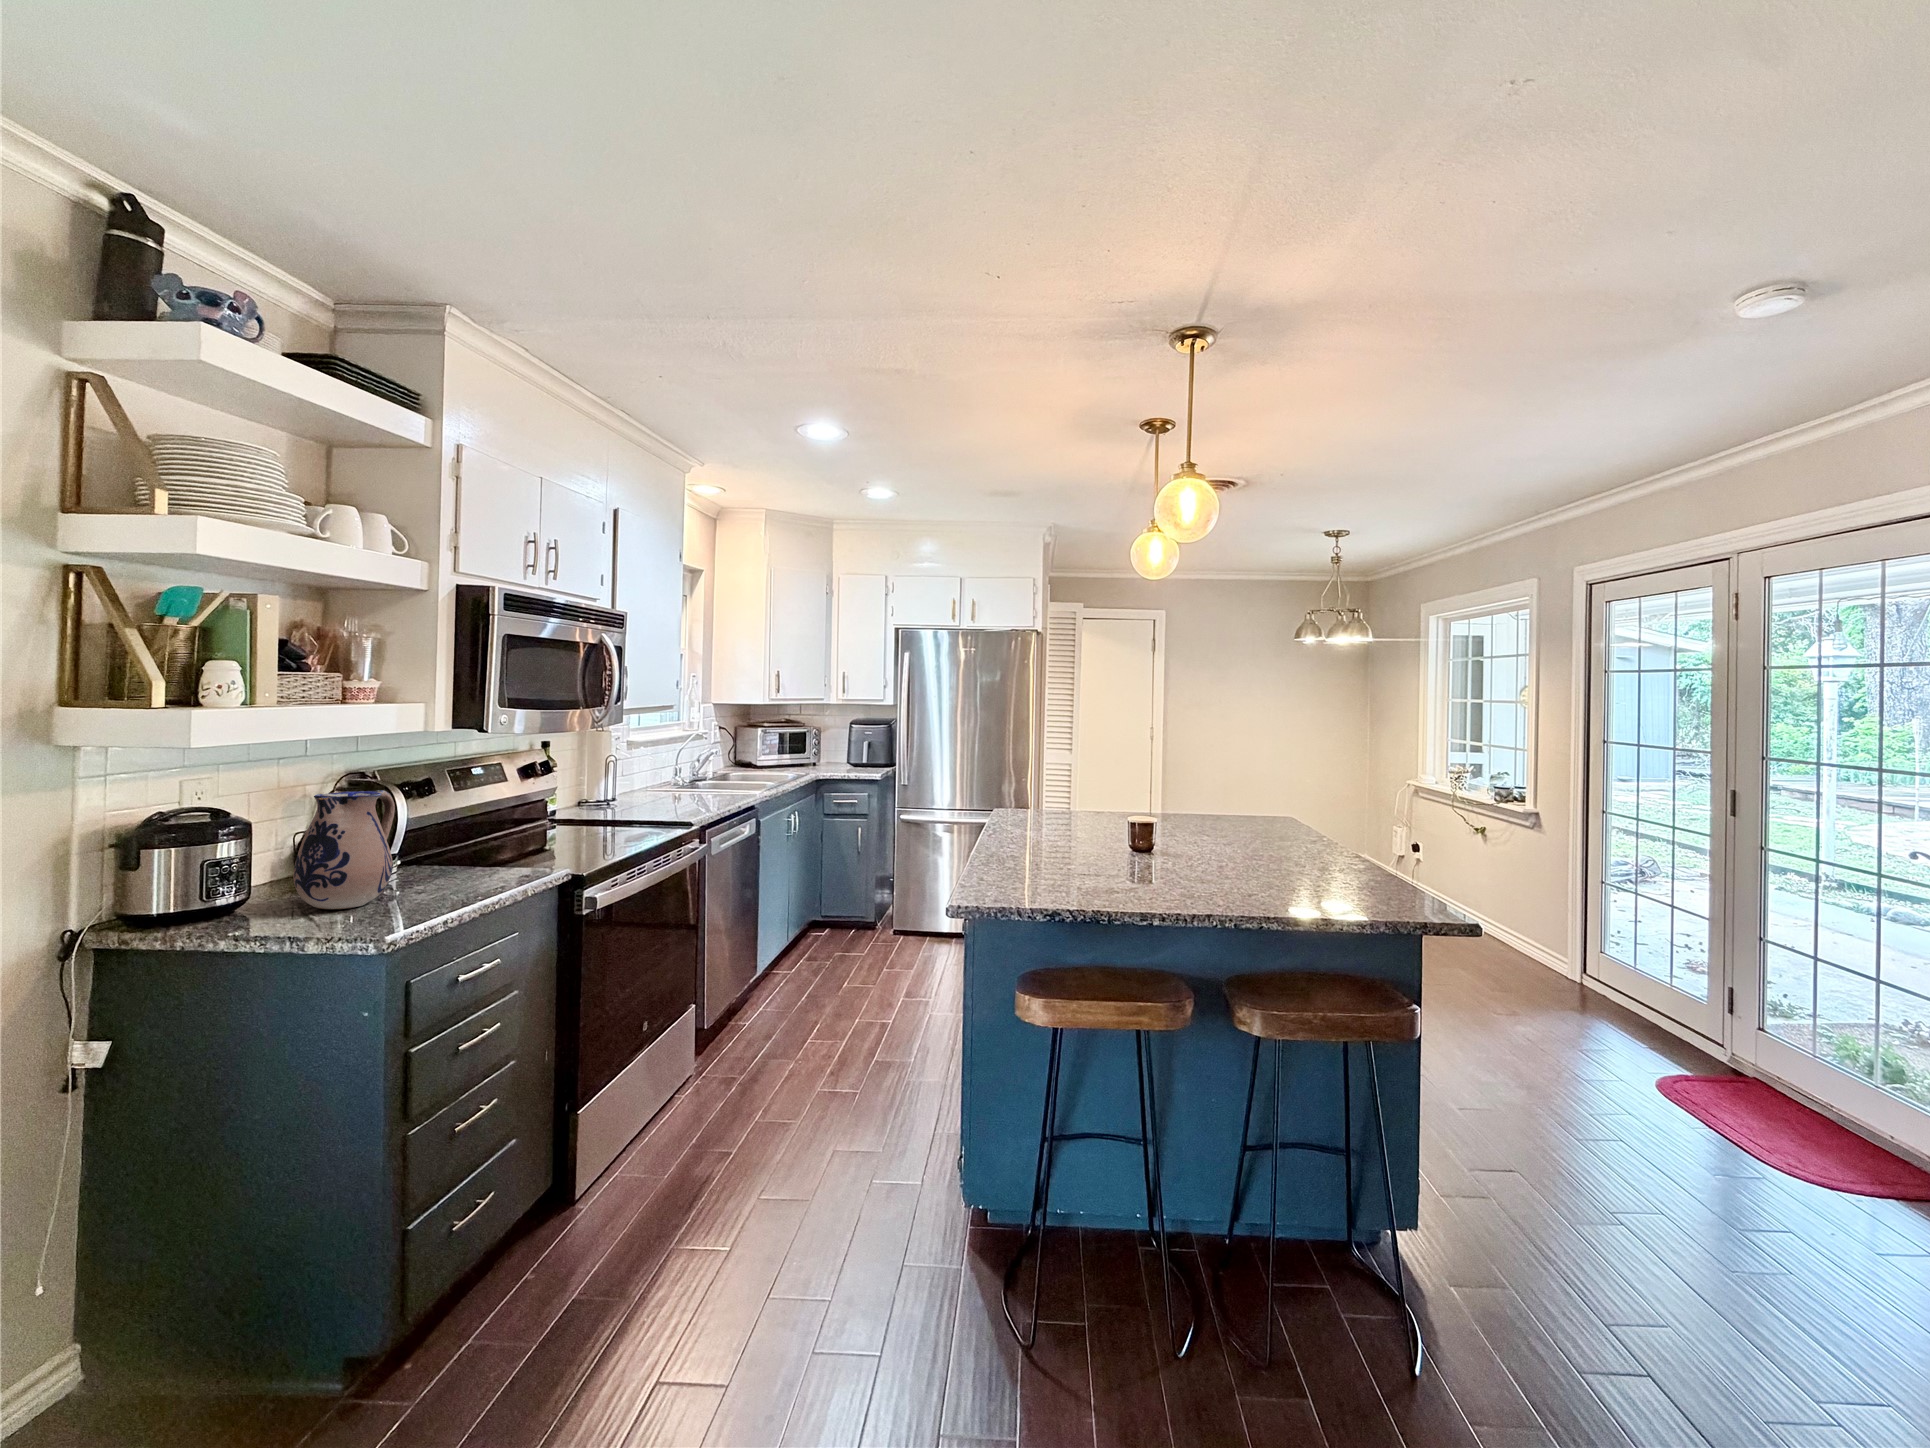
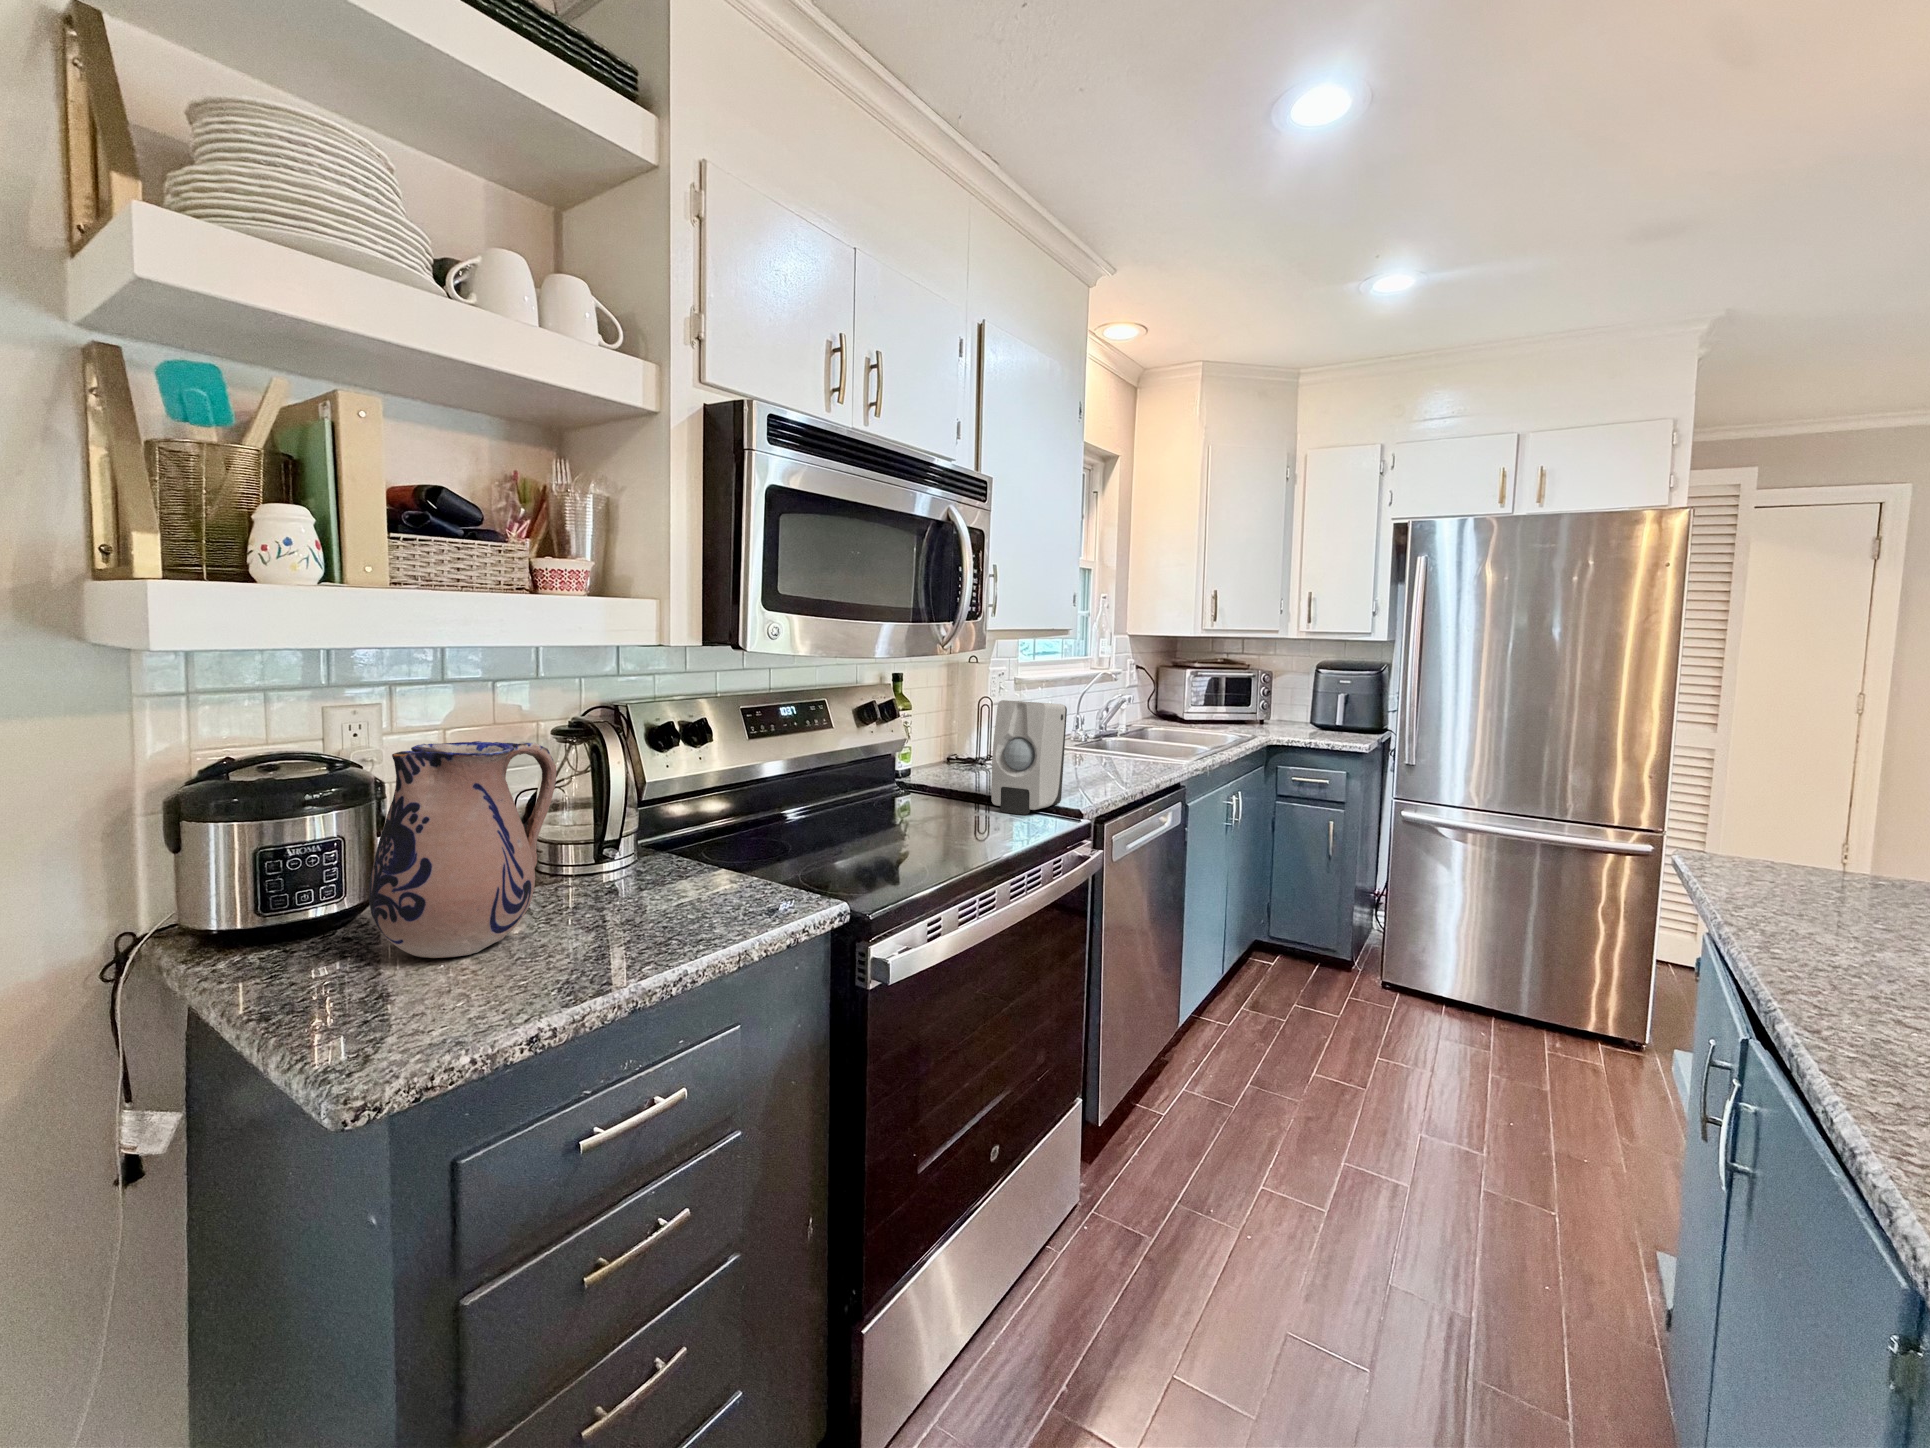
soap dispenser: none [631,756,680,827] -> present [991,700,1067,815]

